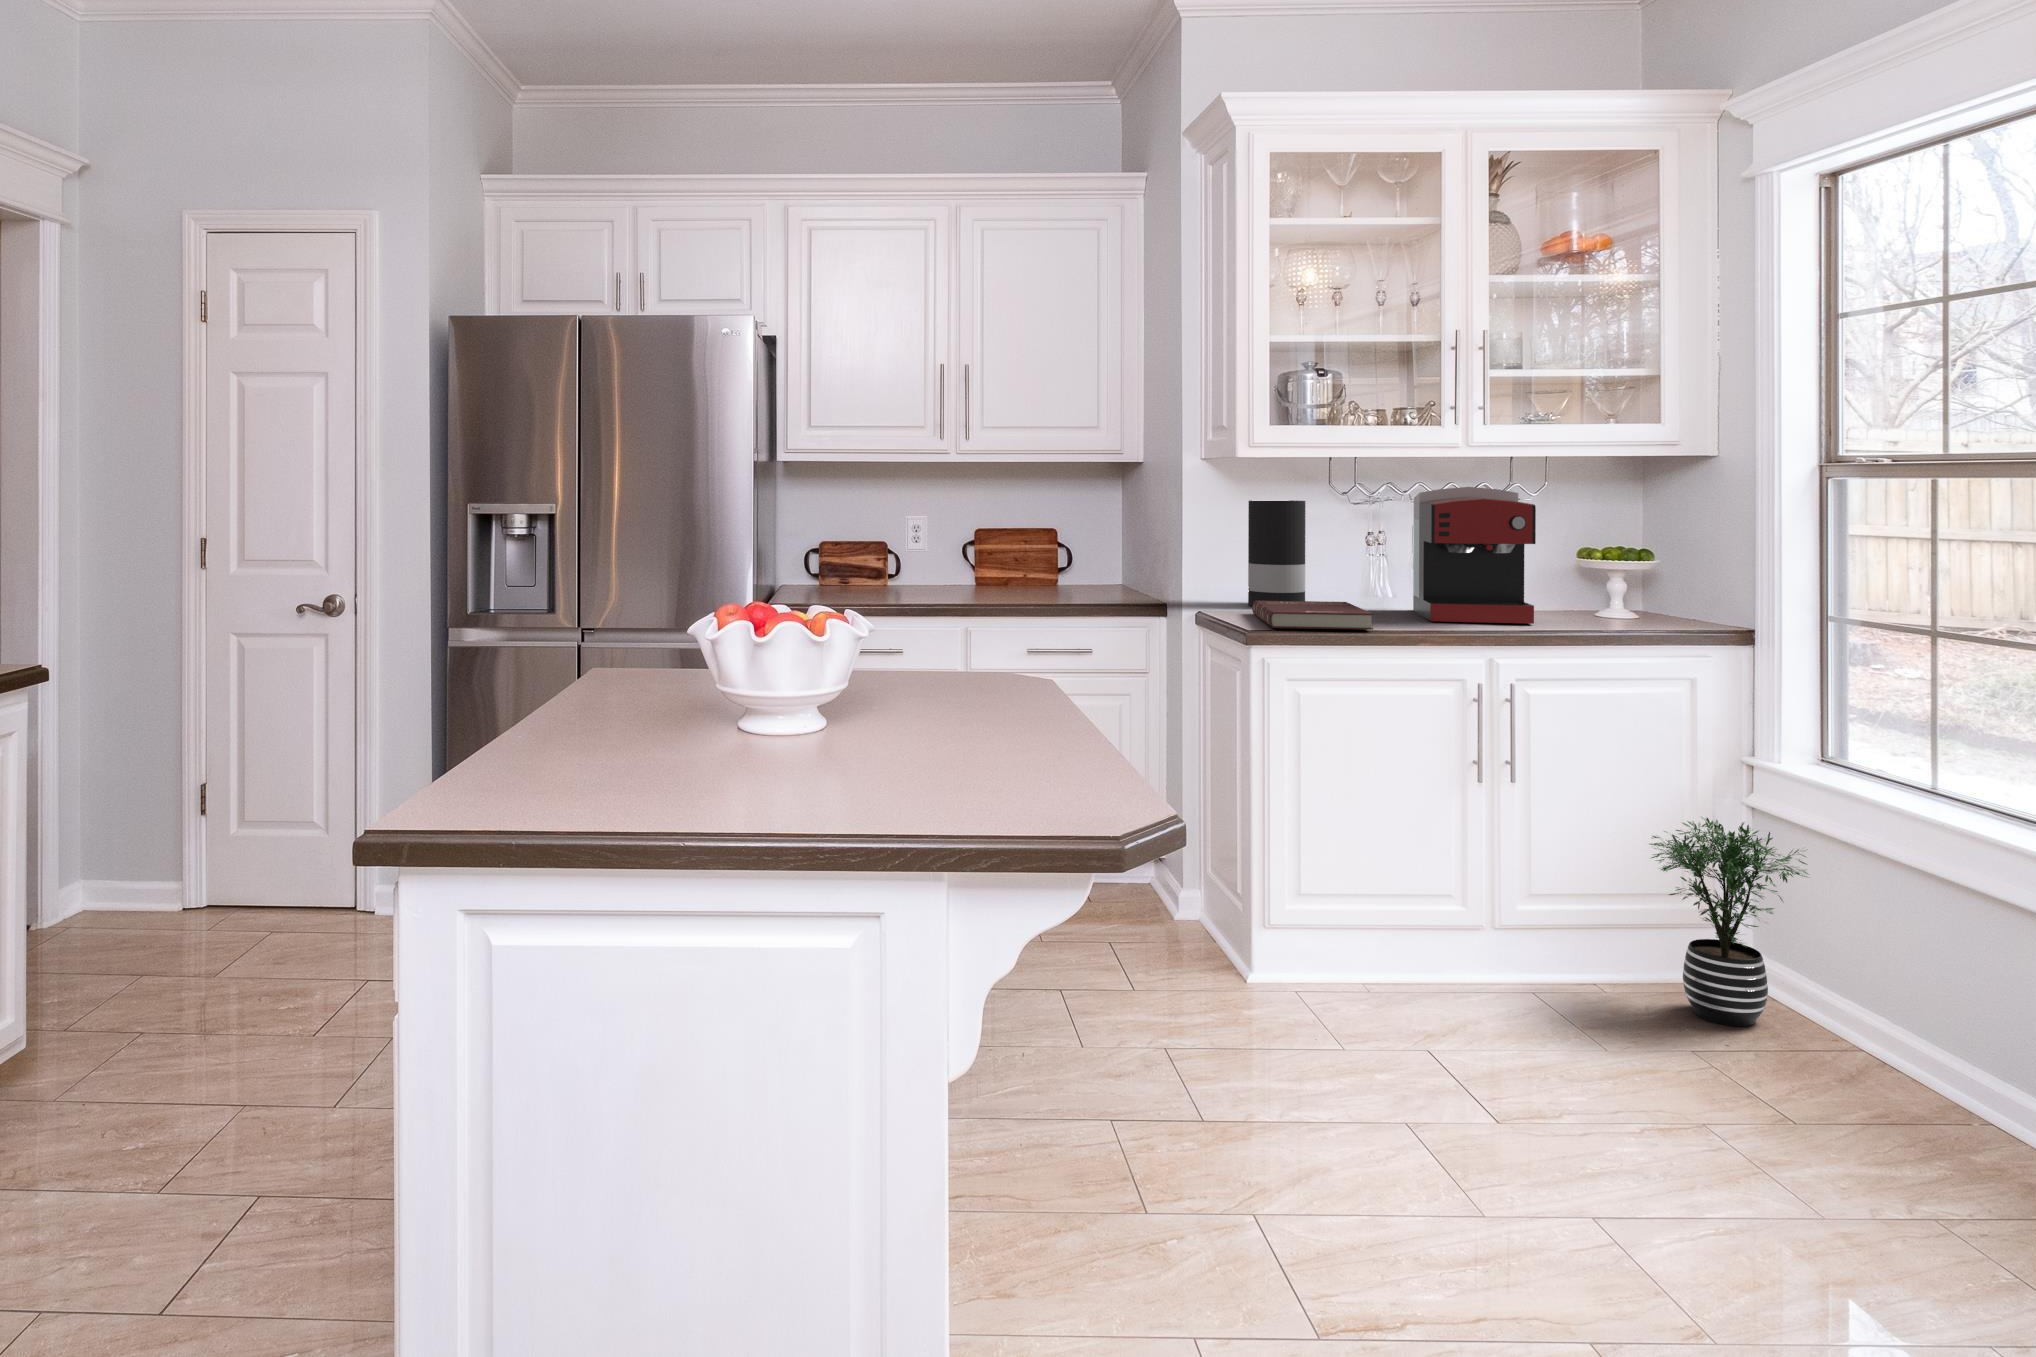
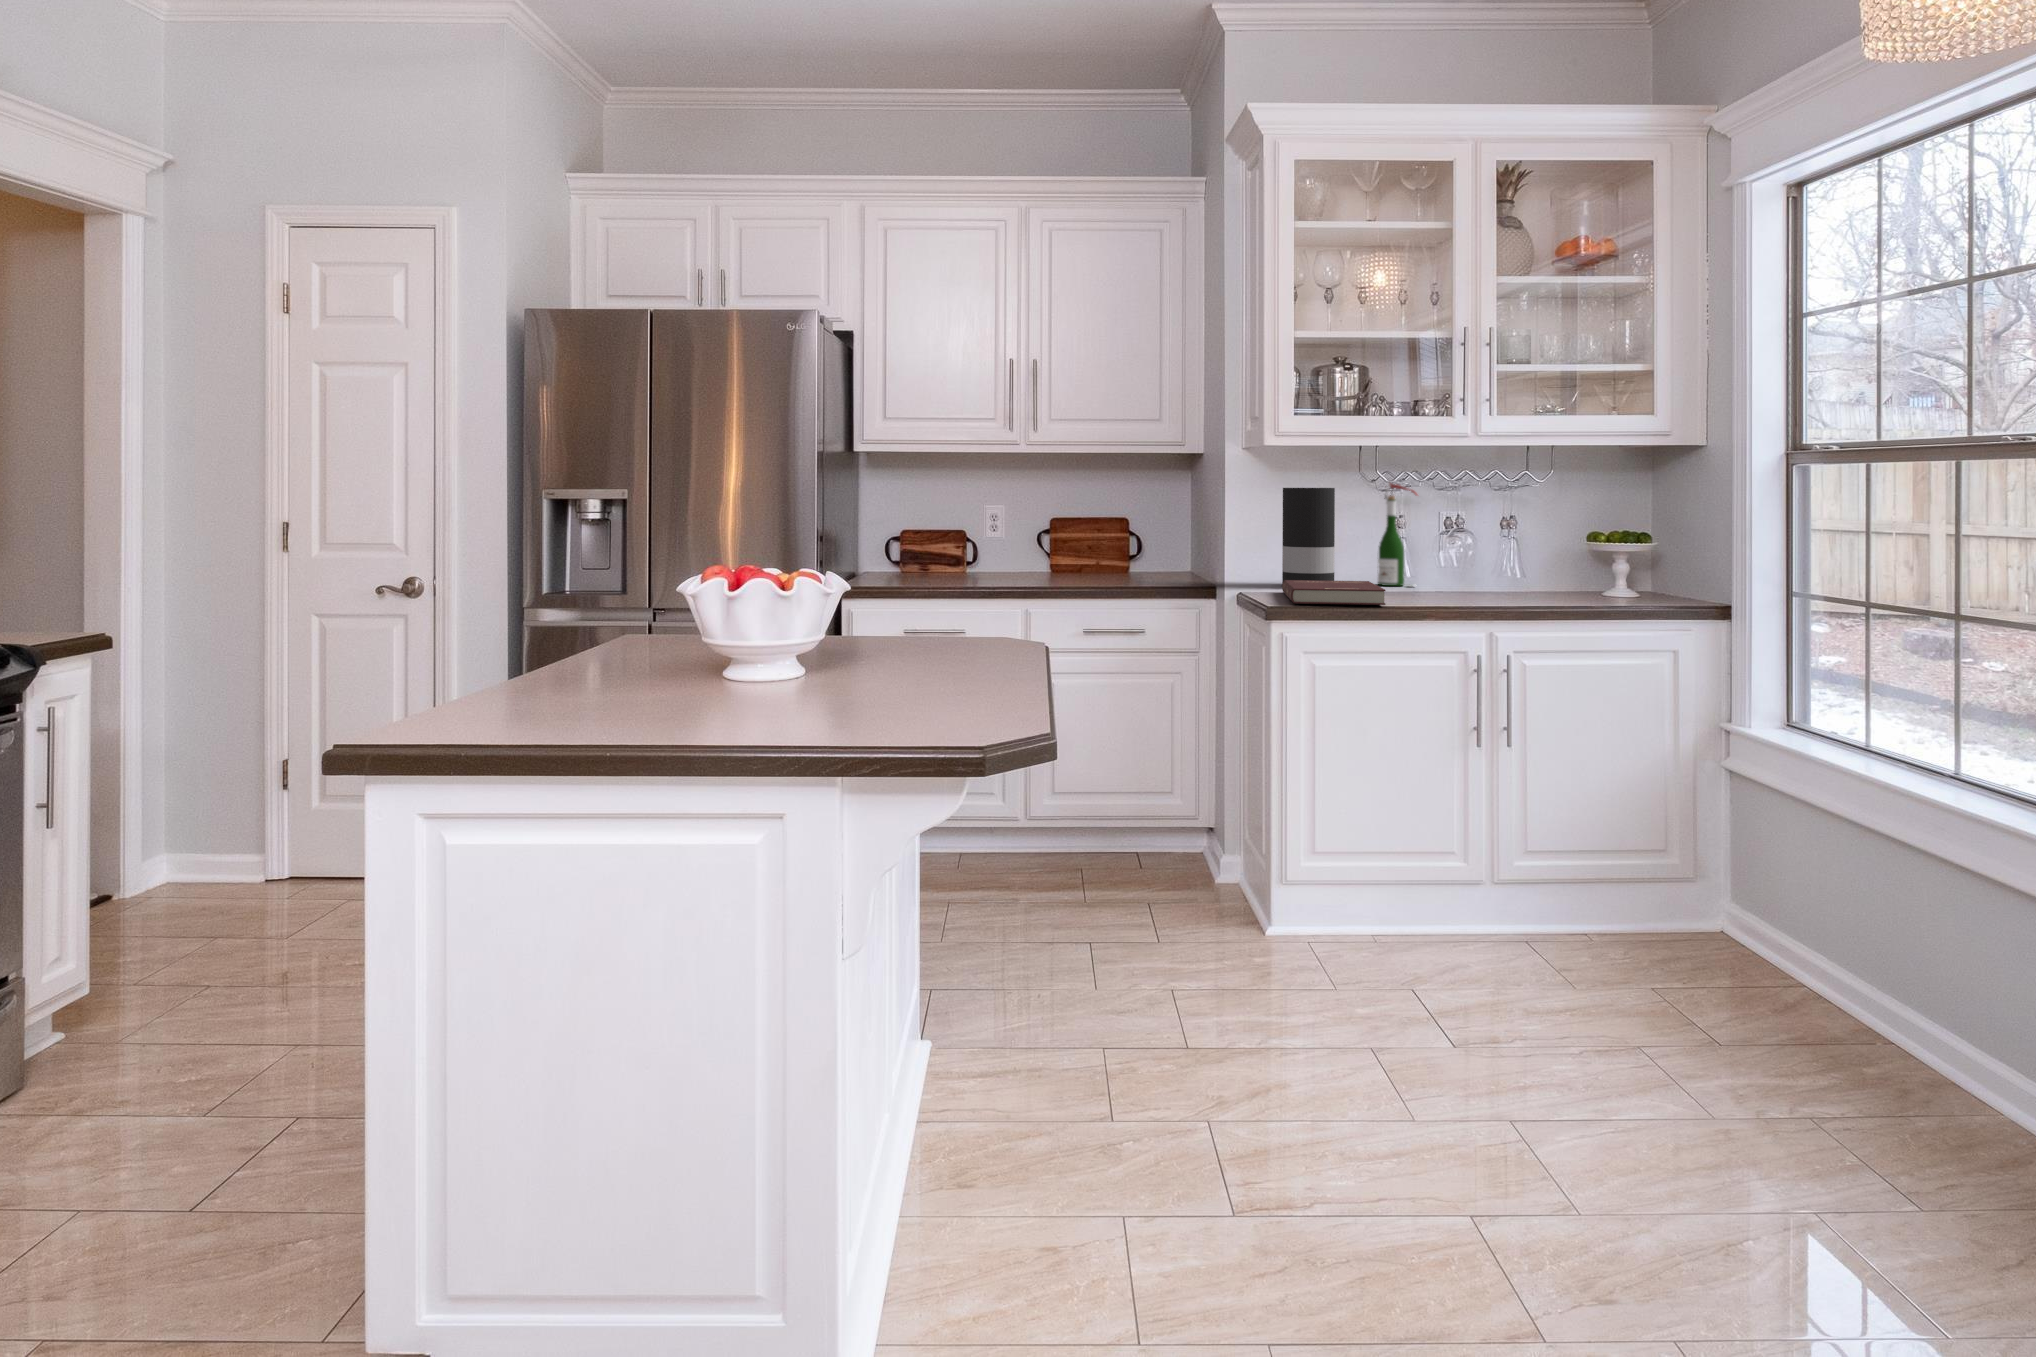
coffee maker: present [1413,487,1536,624] -> none [1433,474,1539,600]
wine bottle: none [1350,493,1396,606] -> present [1378,482,1417,586]
potted plant: present [1650,817,1809,1026] -> none [1632,776,1777,970]

